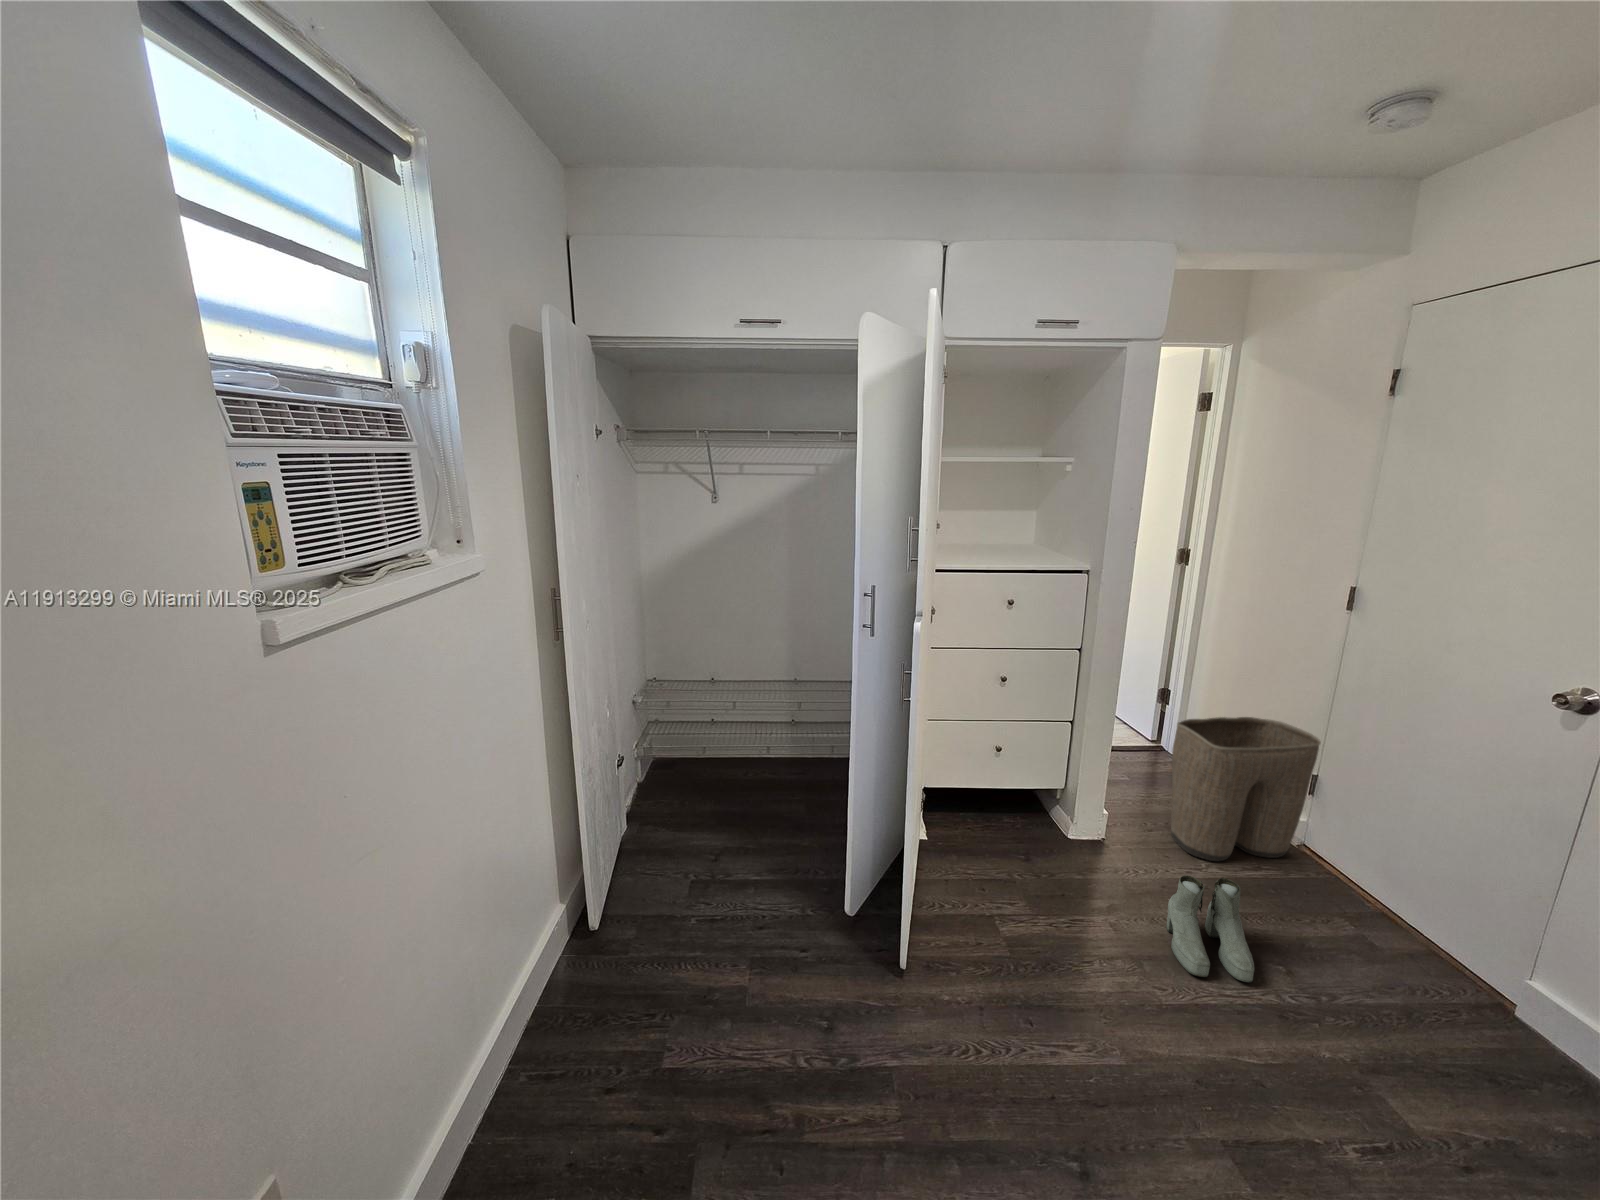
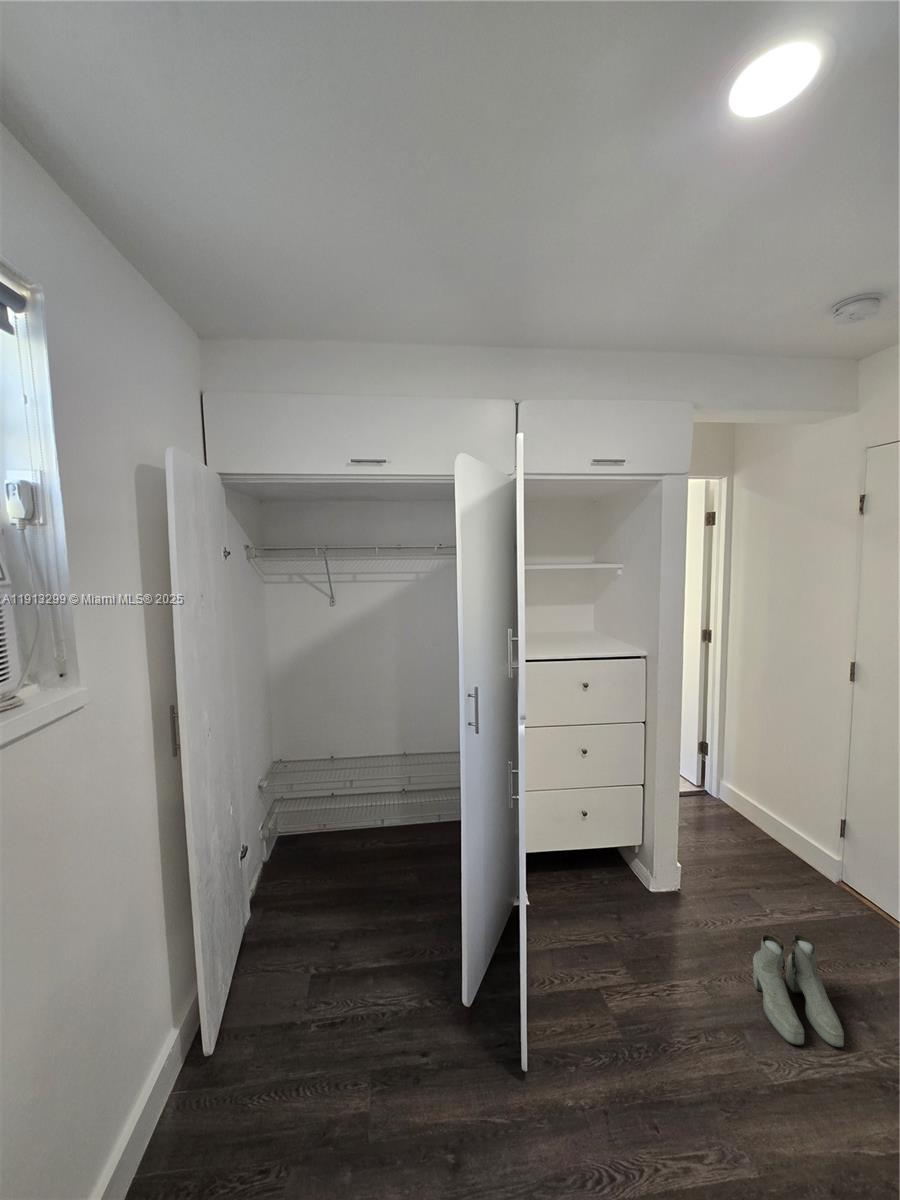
laundry basket: present [1171,717,1321,861] -> none [728,769,846,904]

